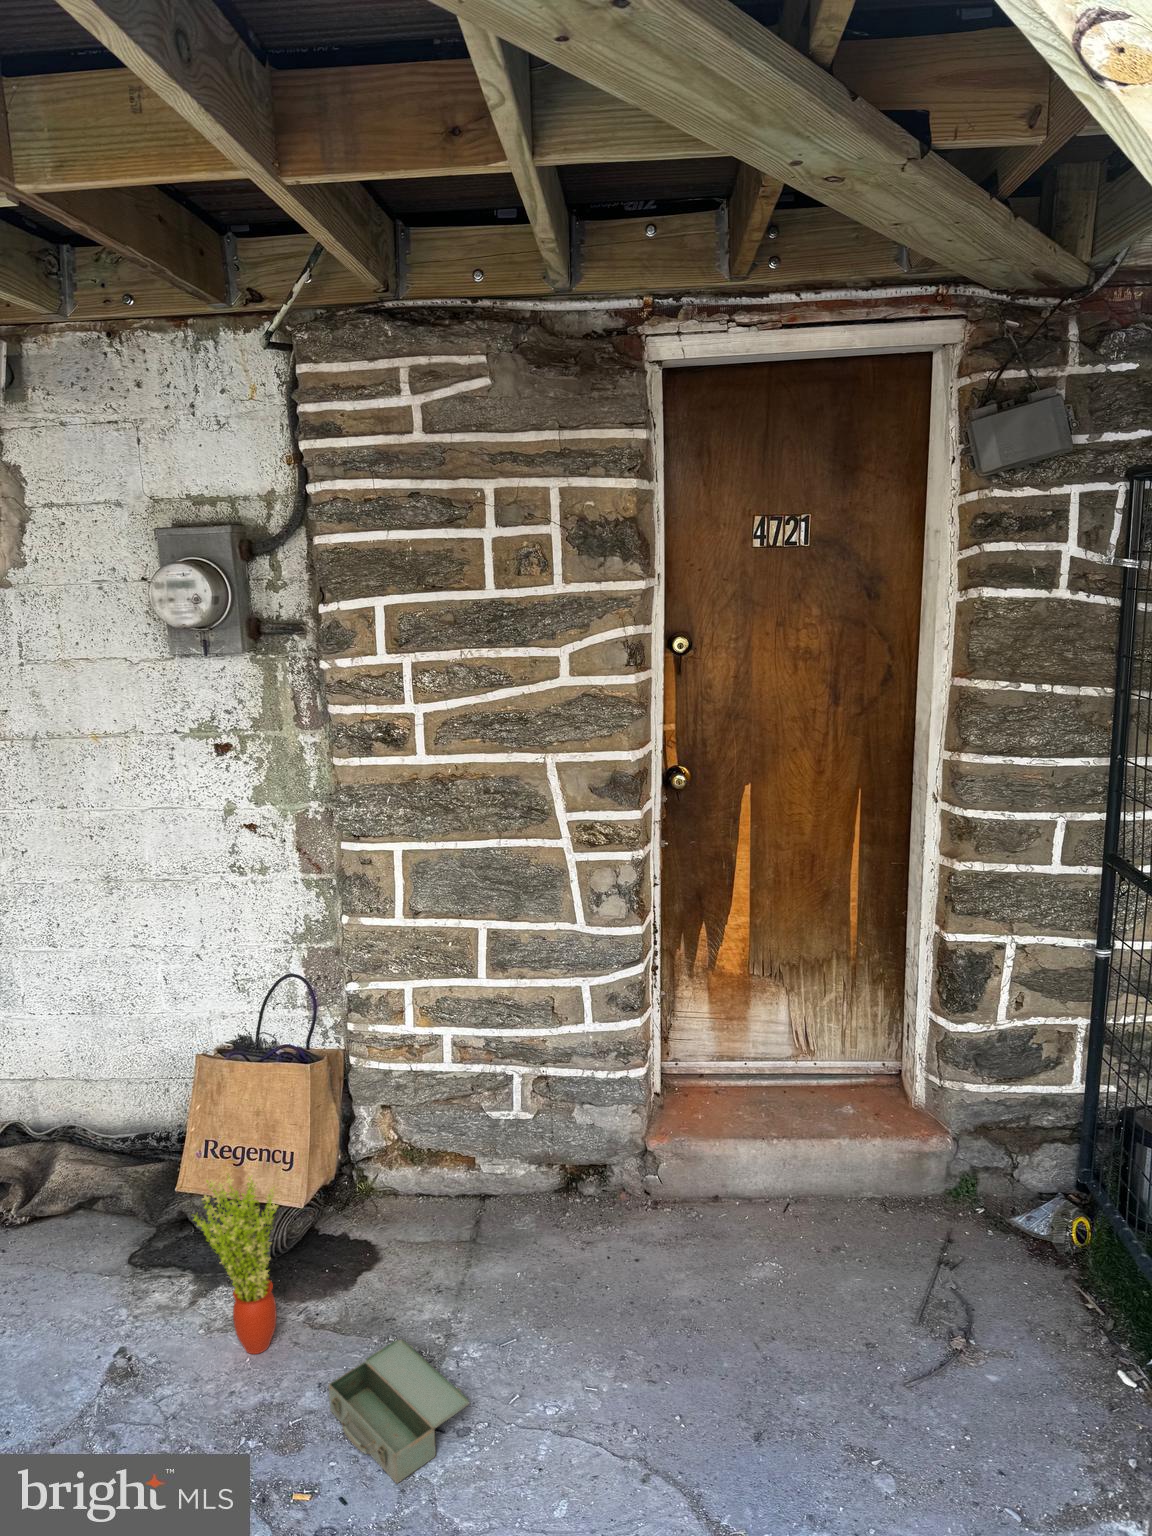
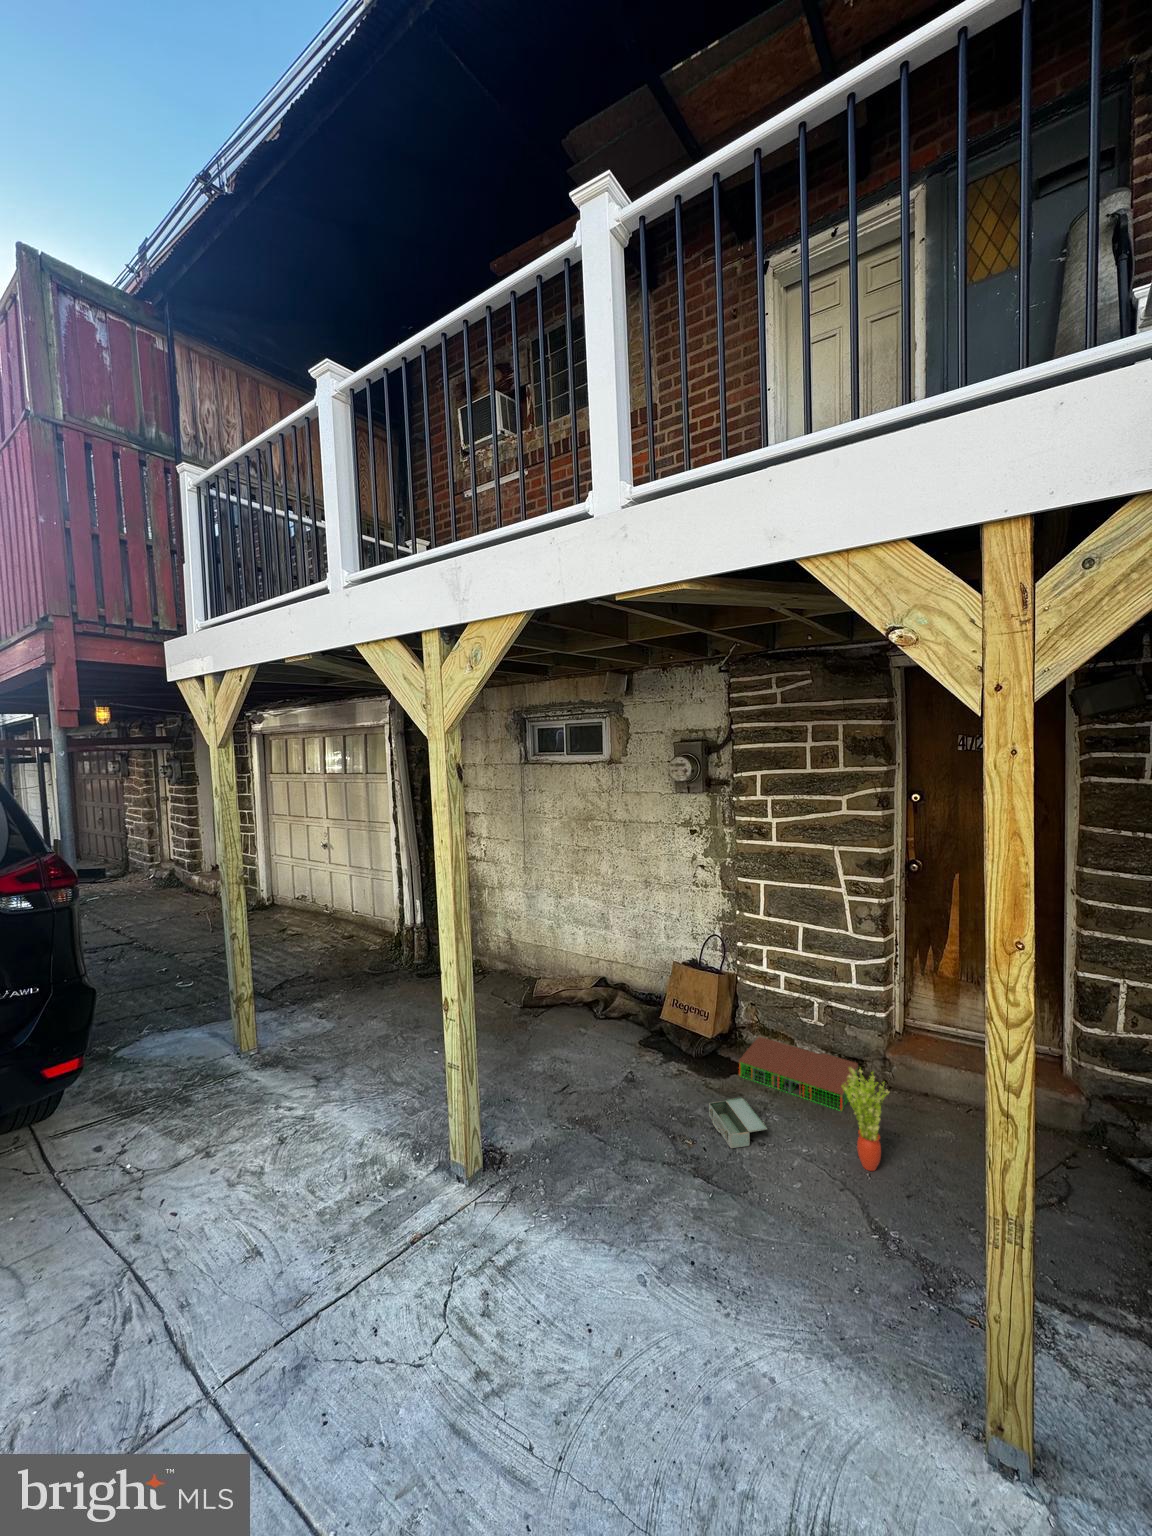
storage bin: none [374,1171,601,1288] -> present [739,1037,858,1111]
potted plant: present [194,1175,278,1354] -> present [842,1067,889,1171]

